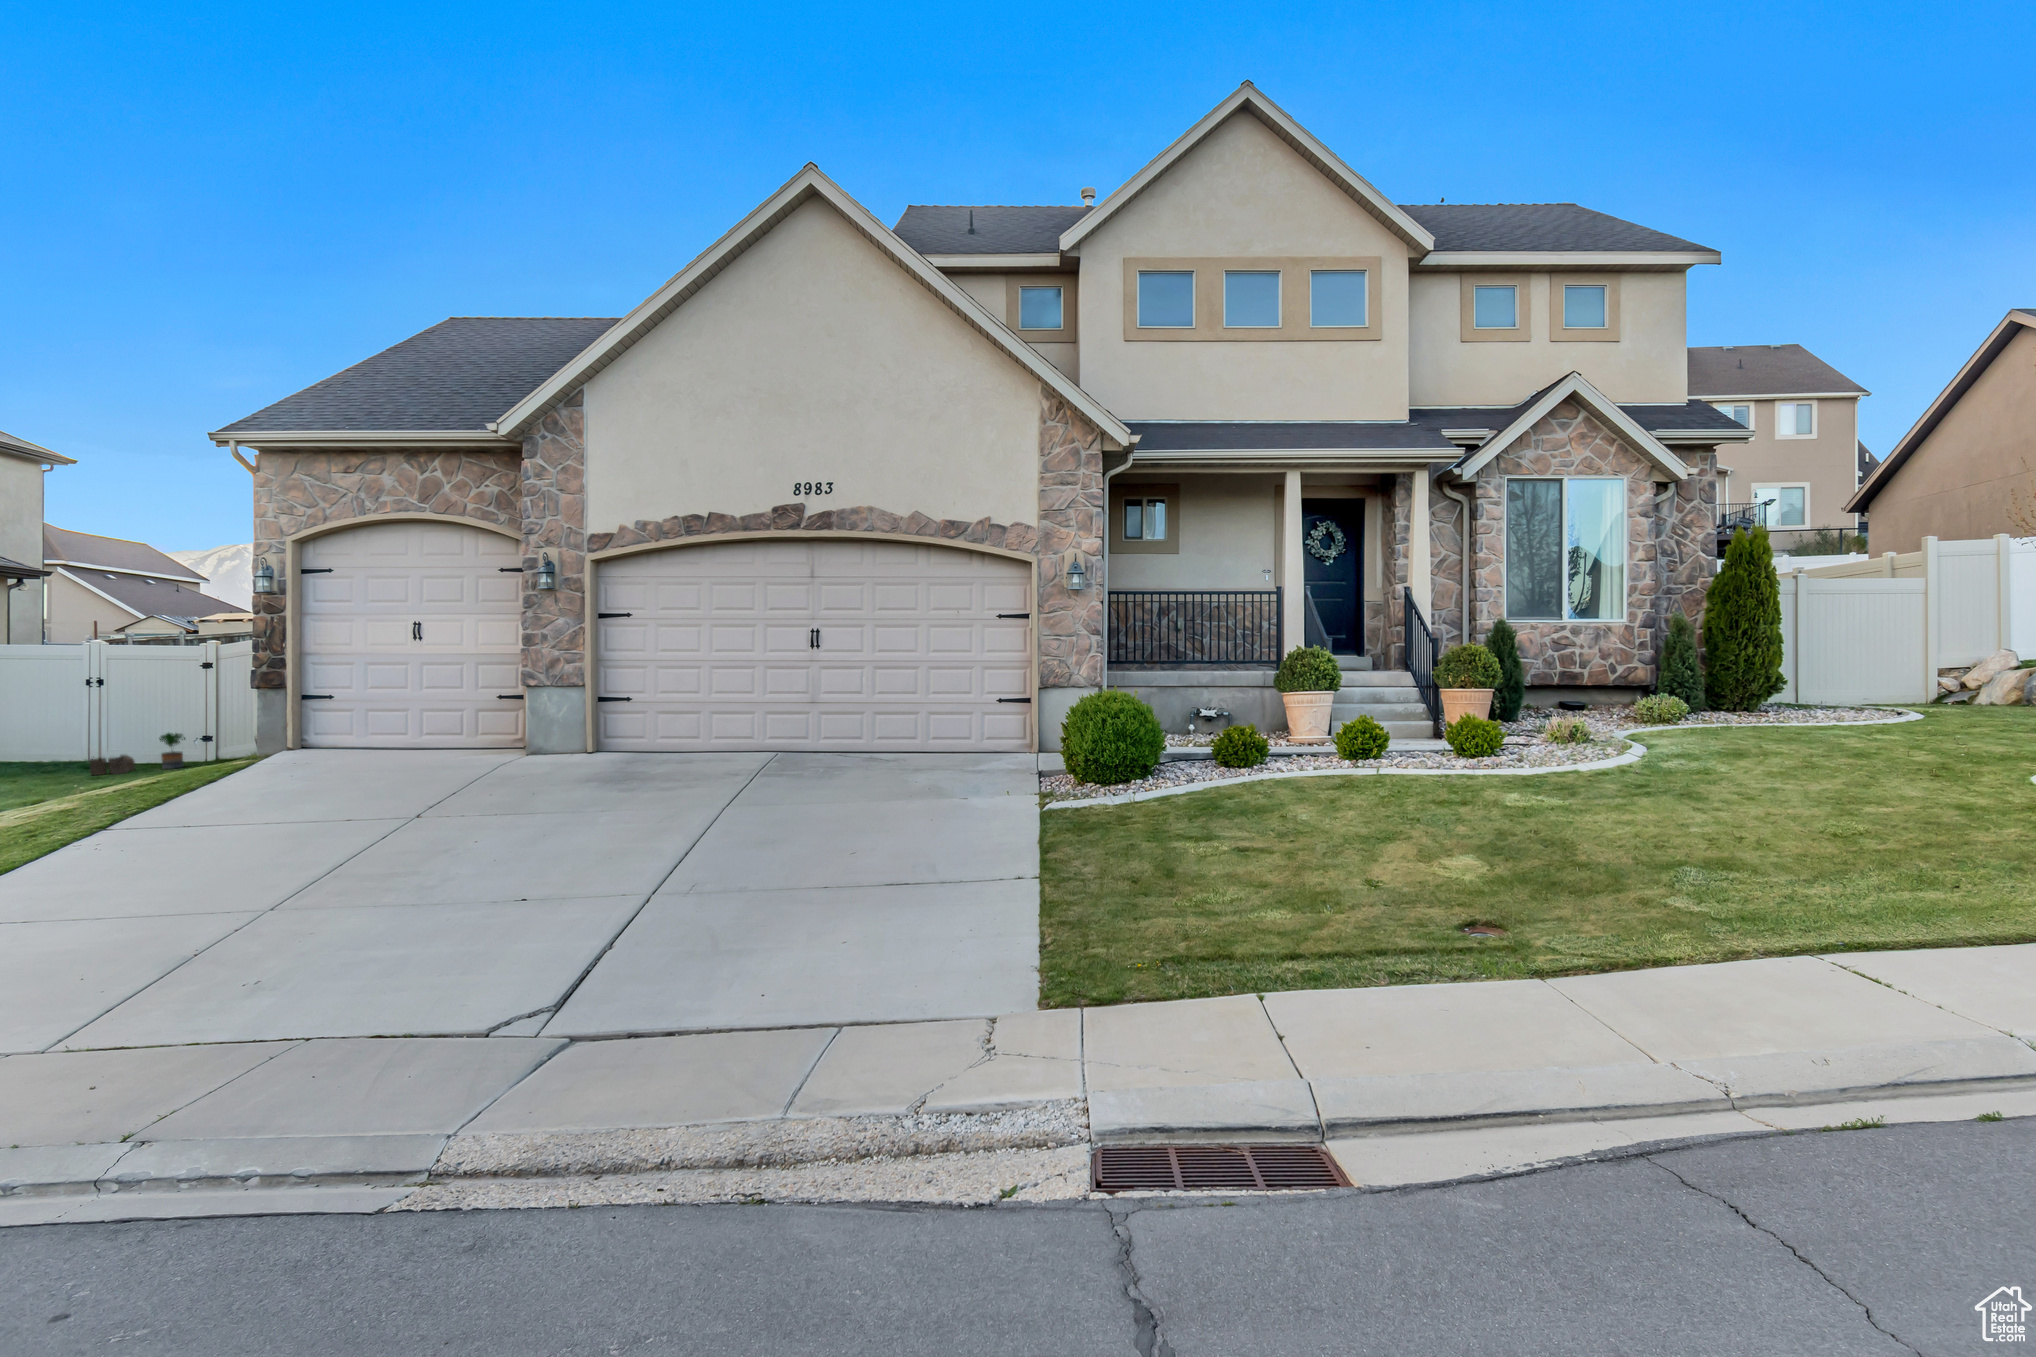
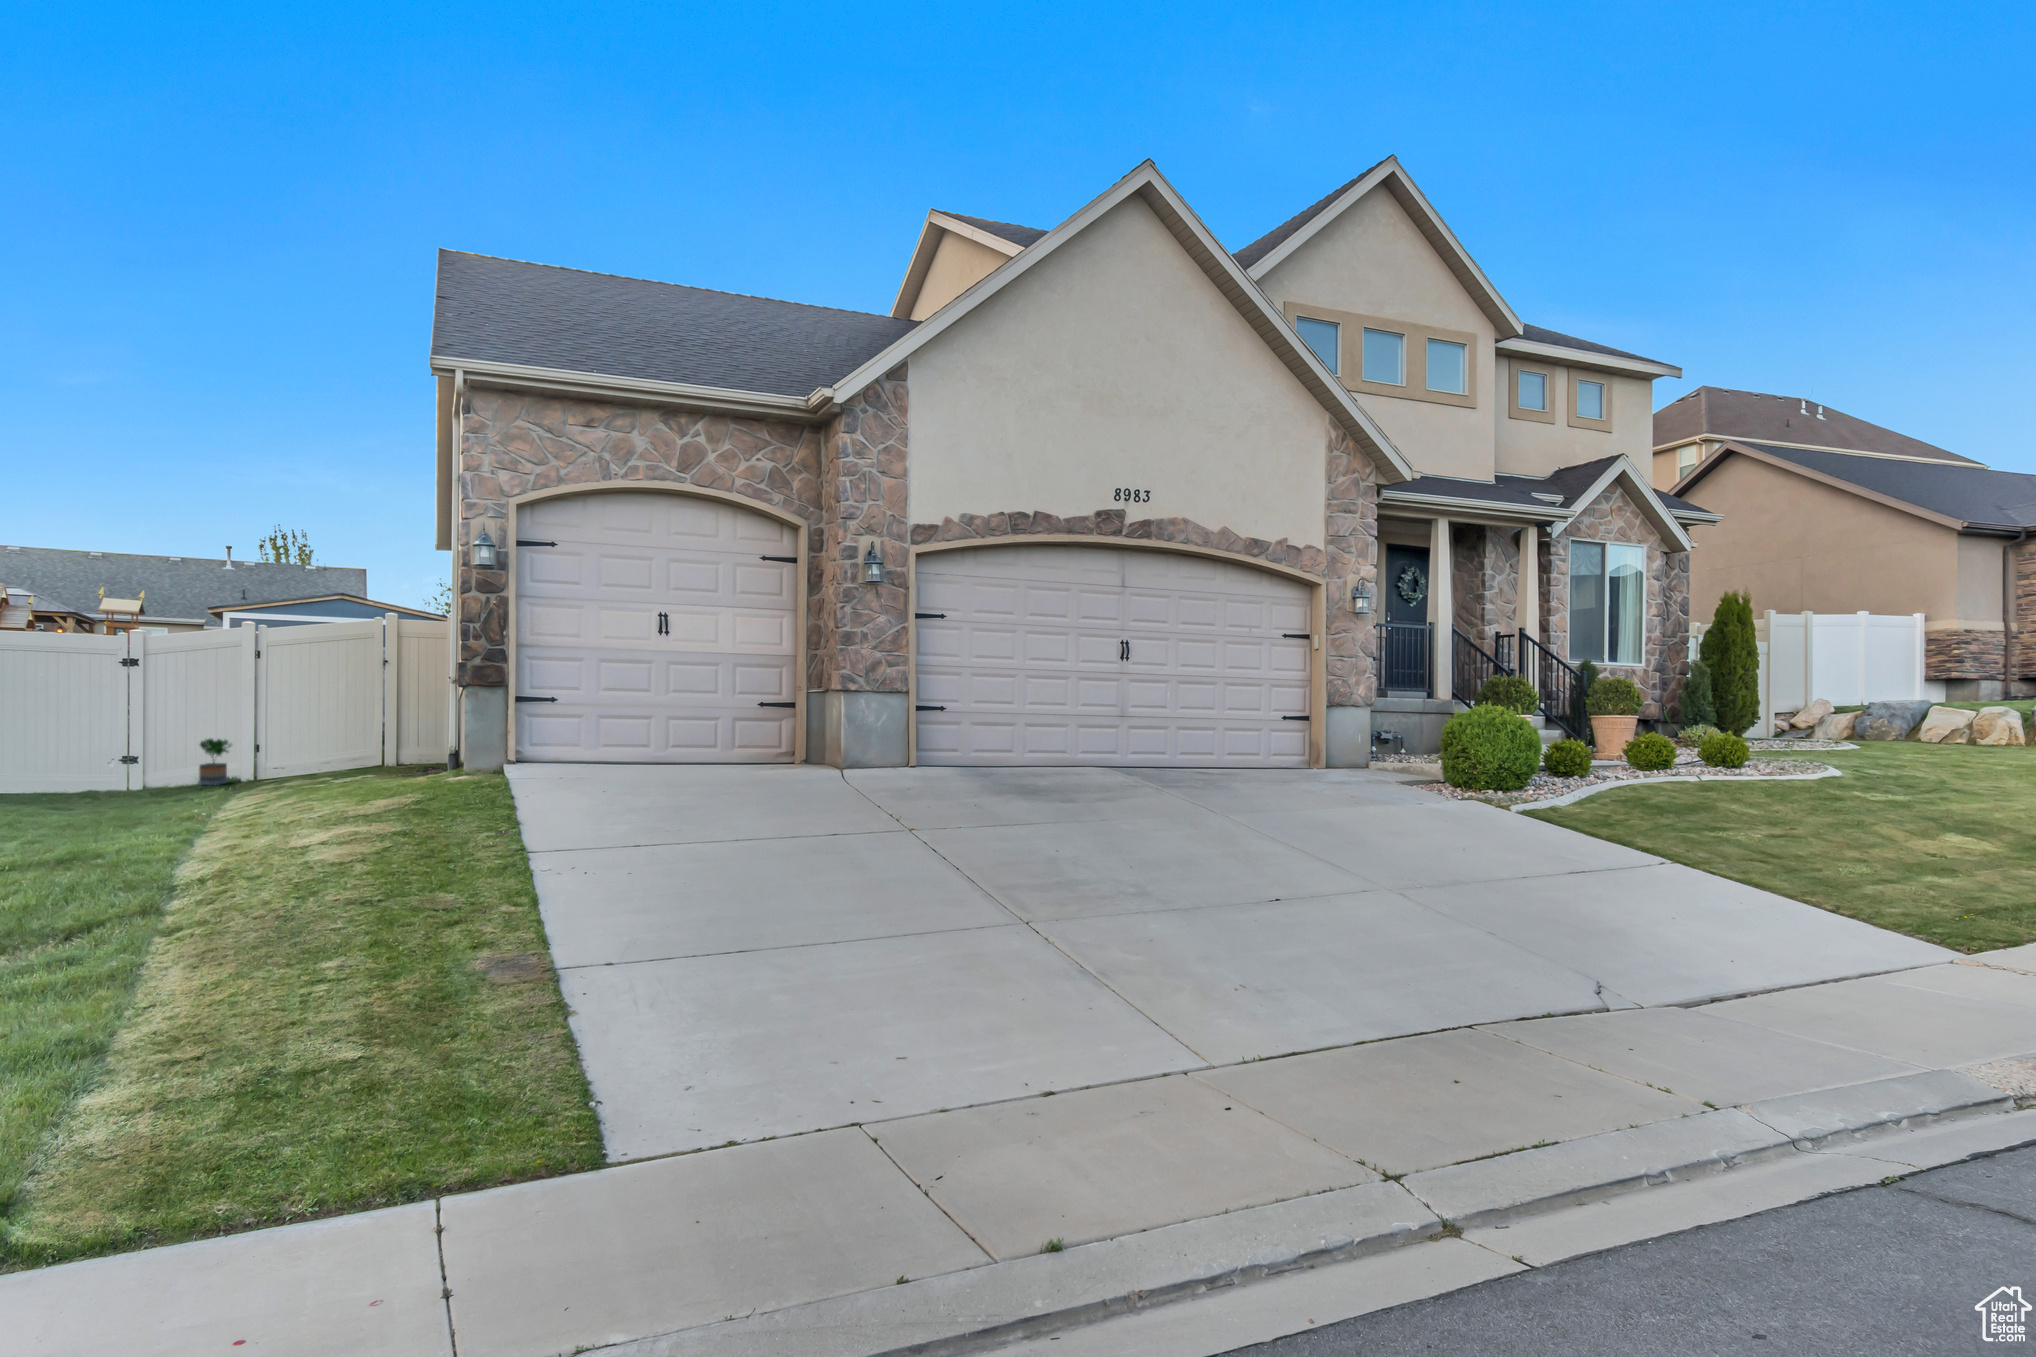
woven basket: present [90,755,135,775] -> none [94,766,155,794]

